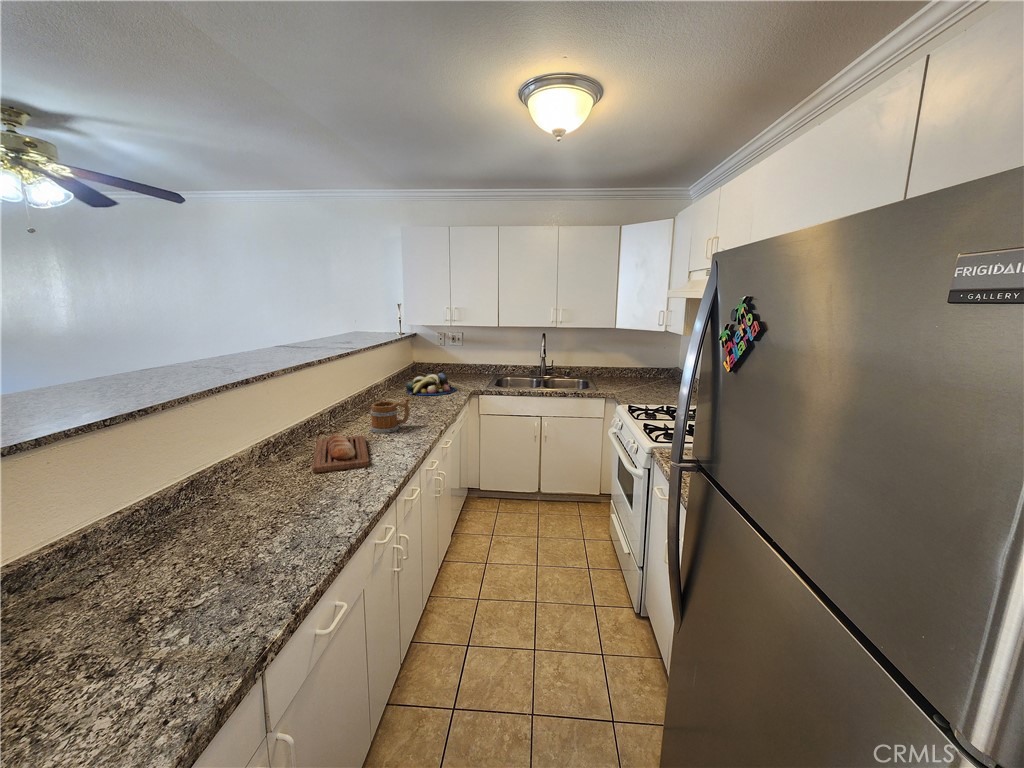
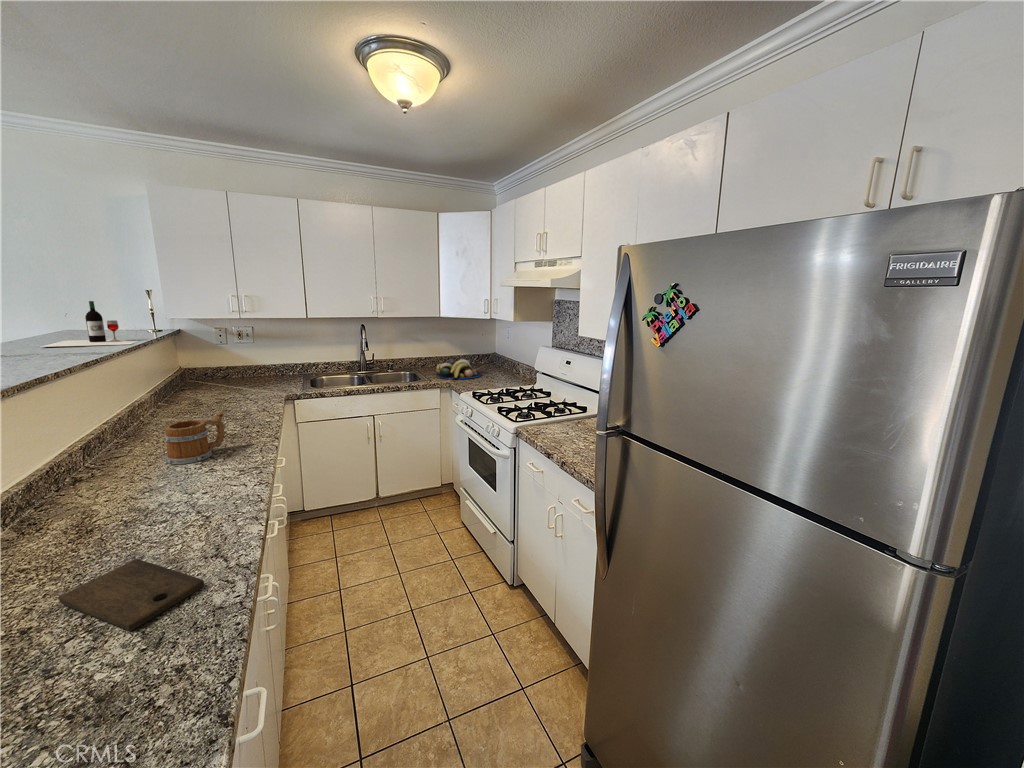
wine bottle: none [327,312,386,343] -> present [42,301,137,347]
fruit bowl: present [406,373,455,395] -> present [436,358,481,380]
bread loaf: present [312,433,369,473] -> none [82,471,202,536]
cutting board: none [269,491,337,535] -> present [59,559,204,631]

